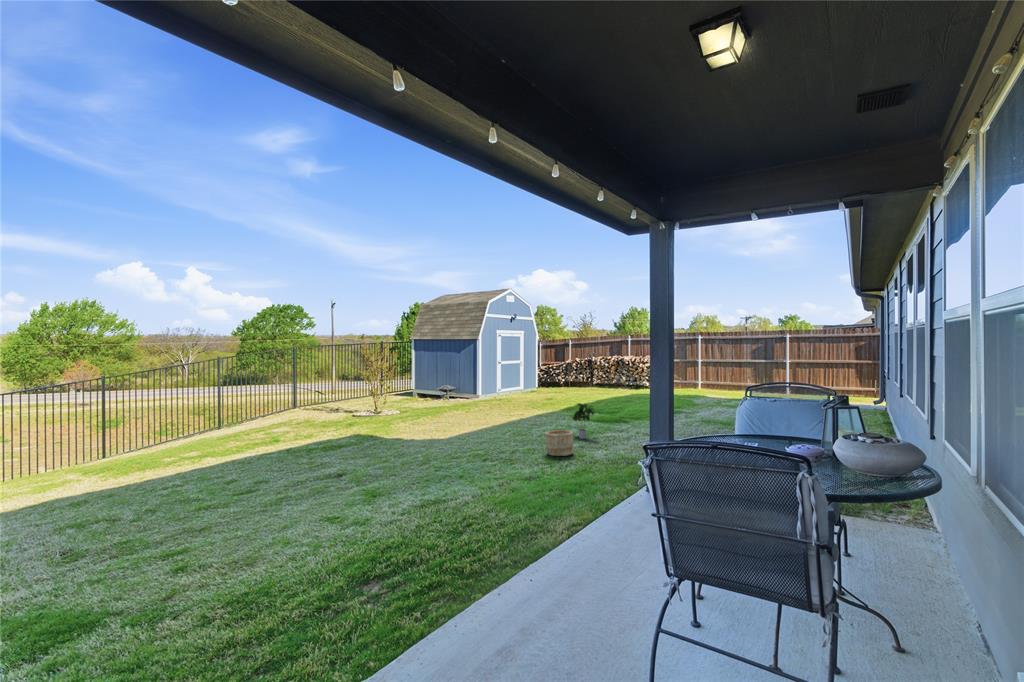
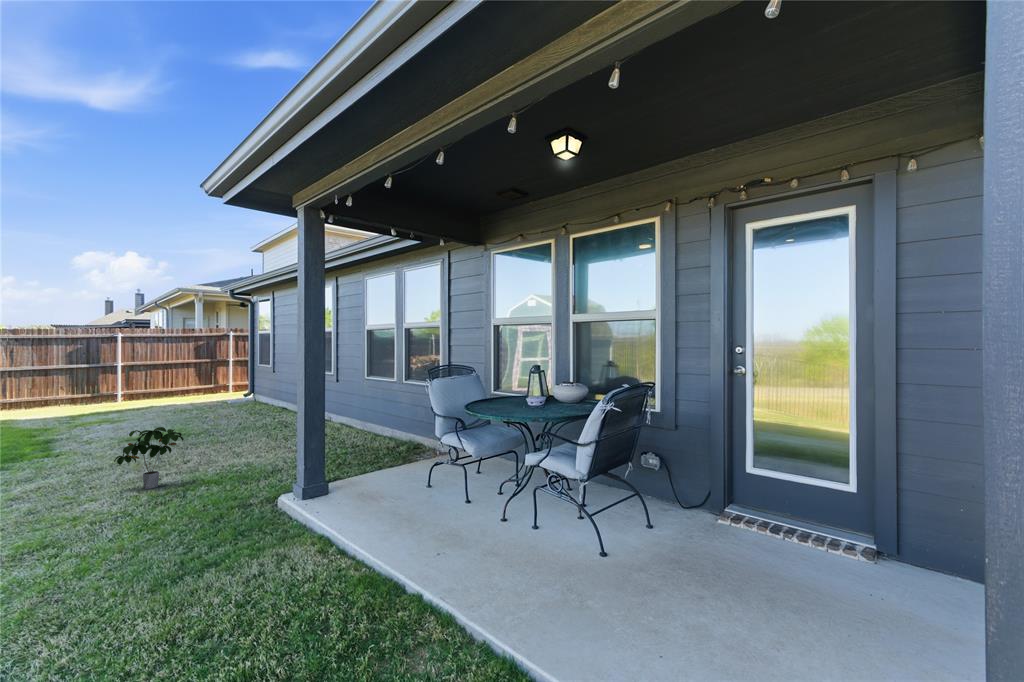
wooden bucket: present [545,430,573,456] -> none [206,461,258,510]

